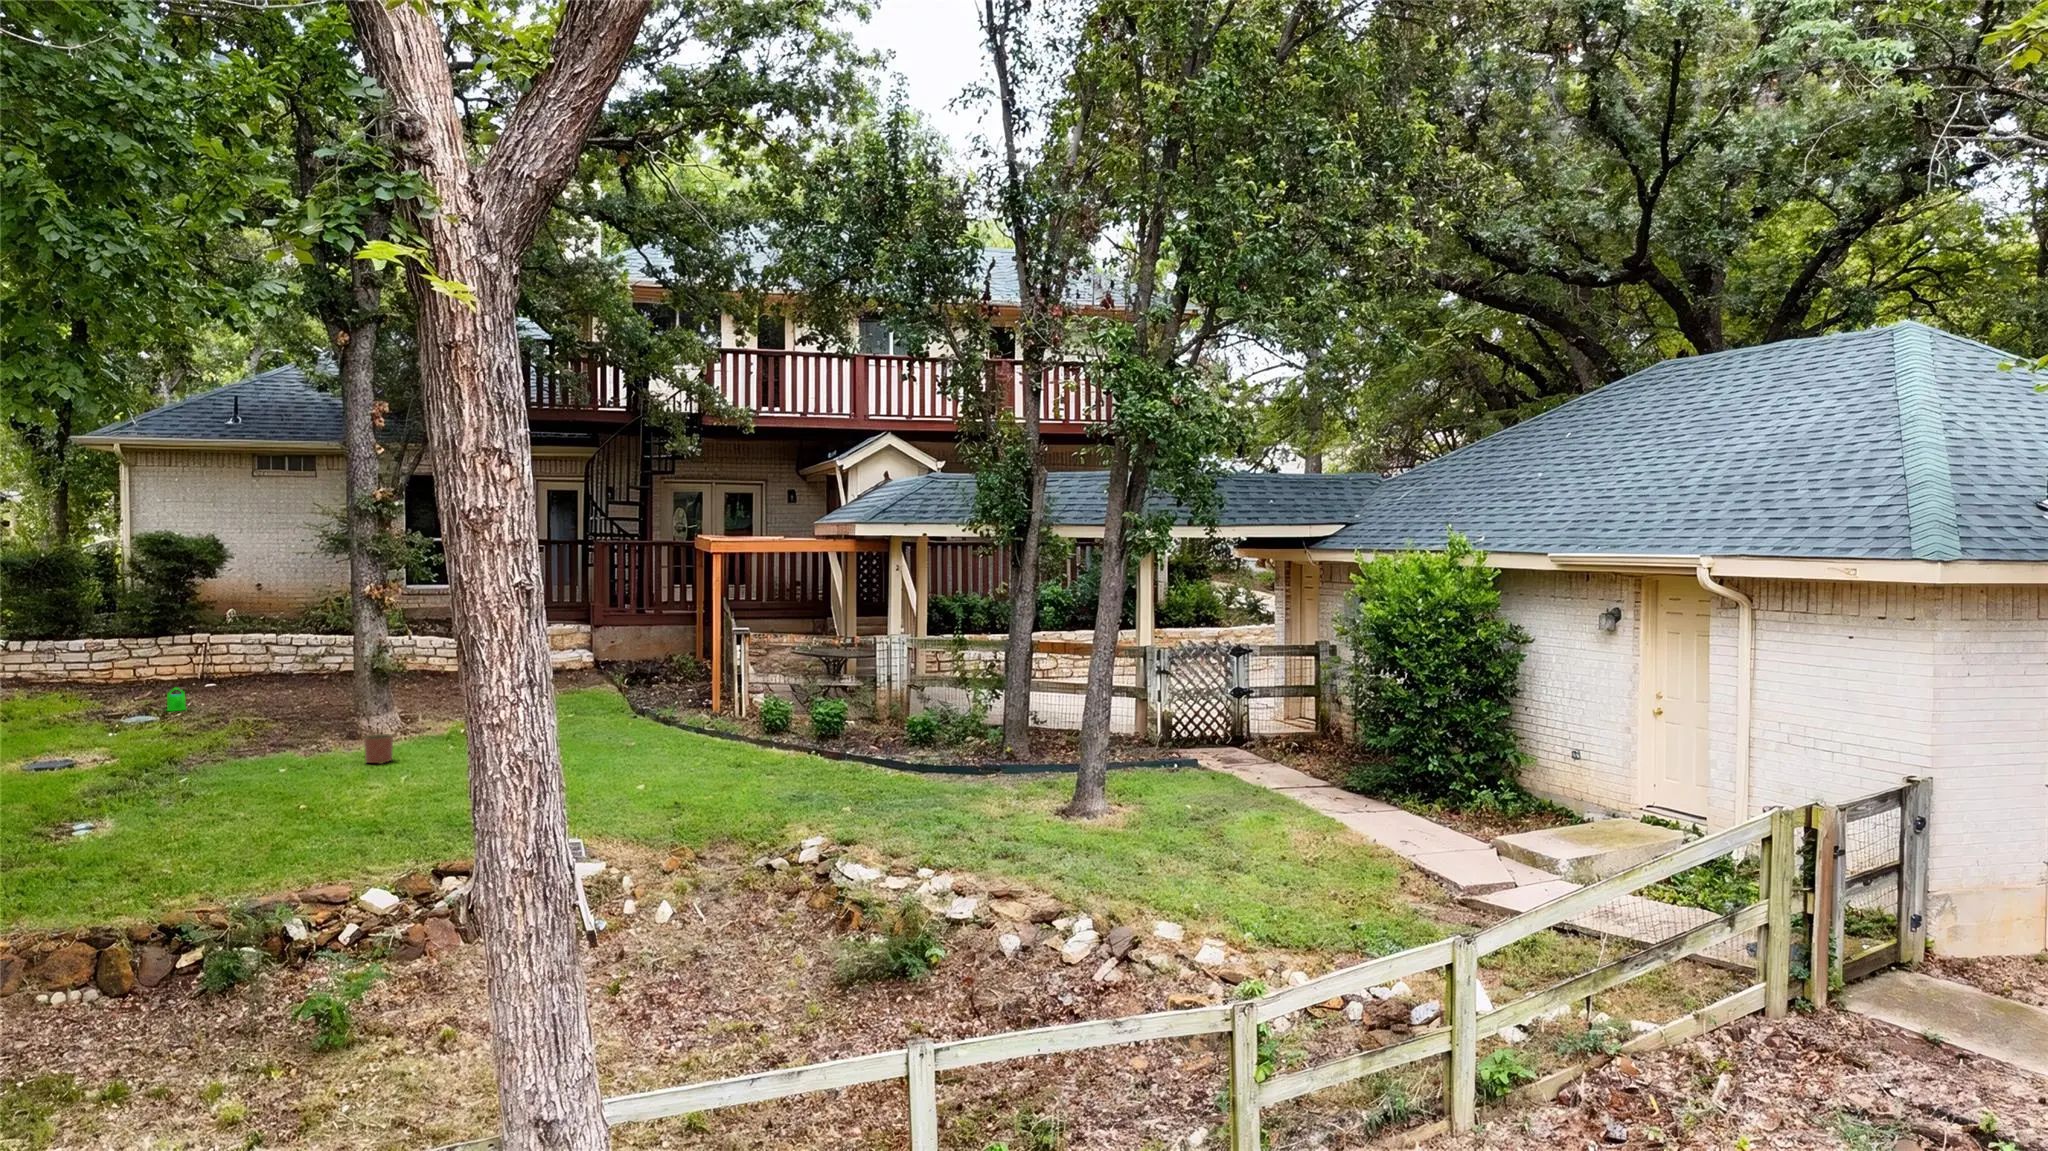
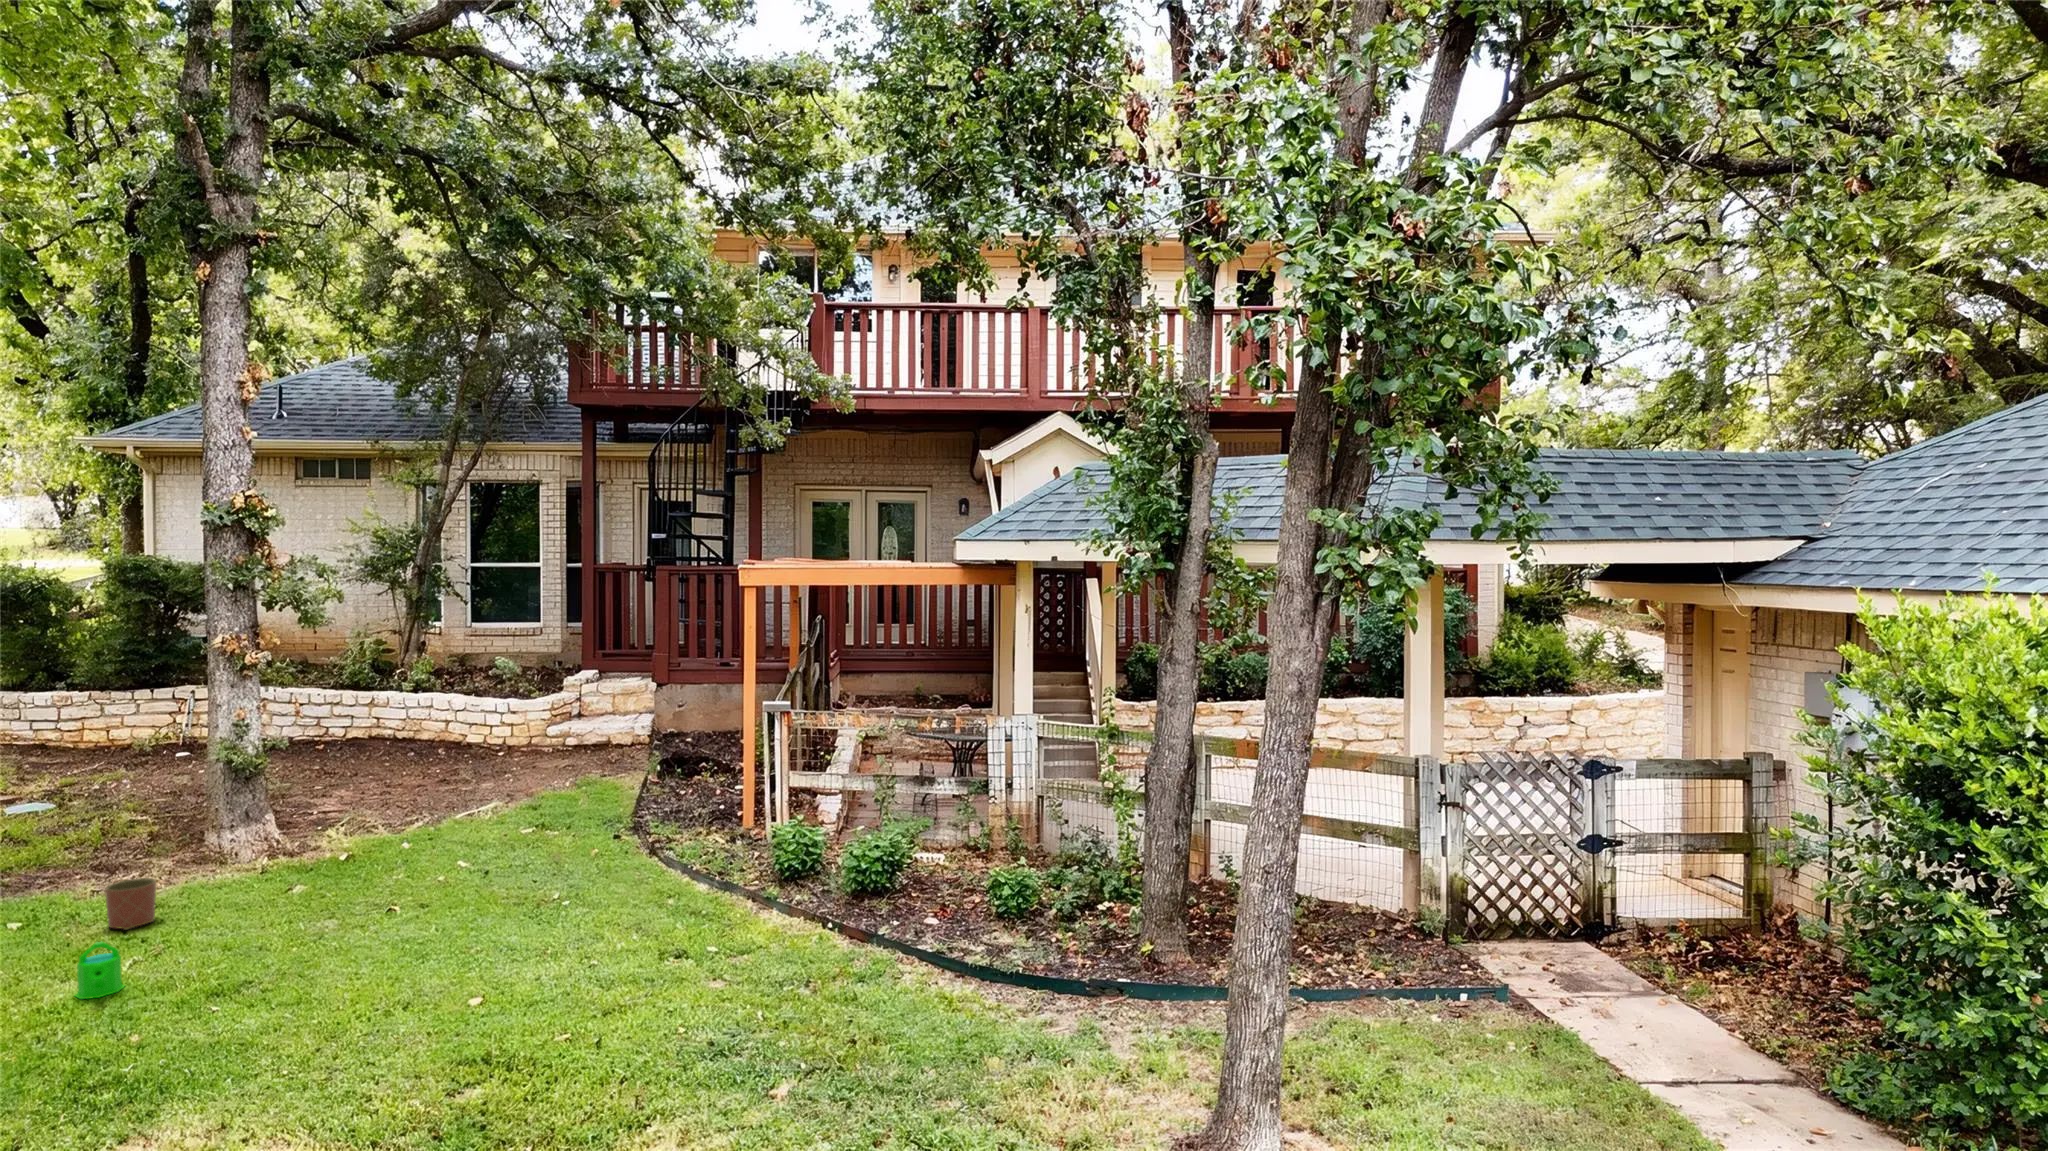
watering can: present [167,688,186,711] -> present [75,942,124,999]

